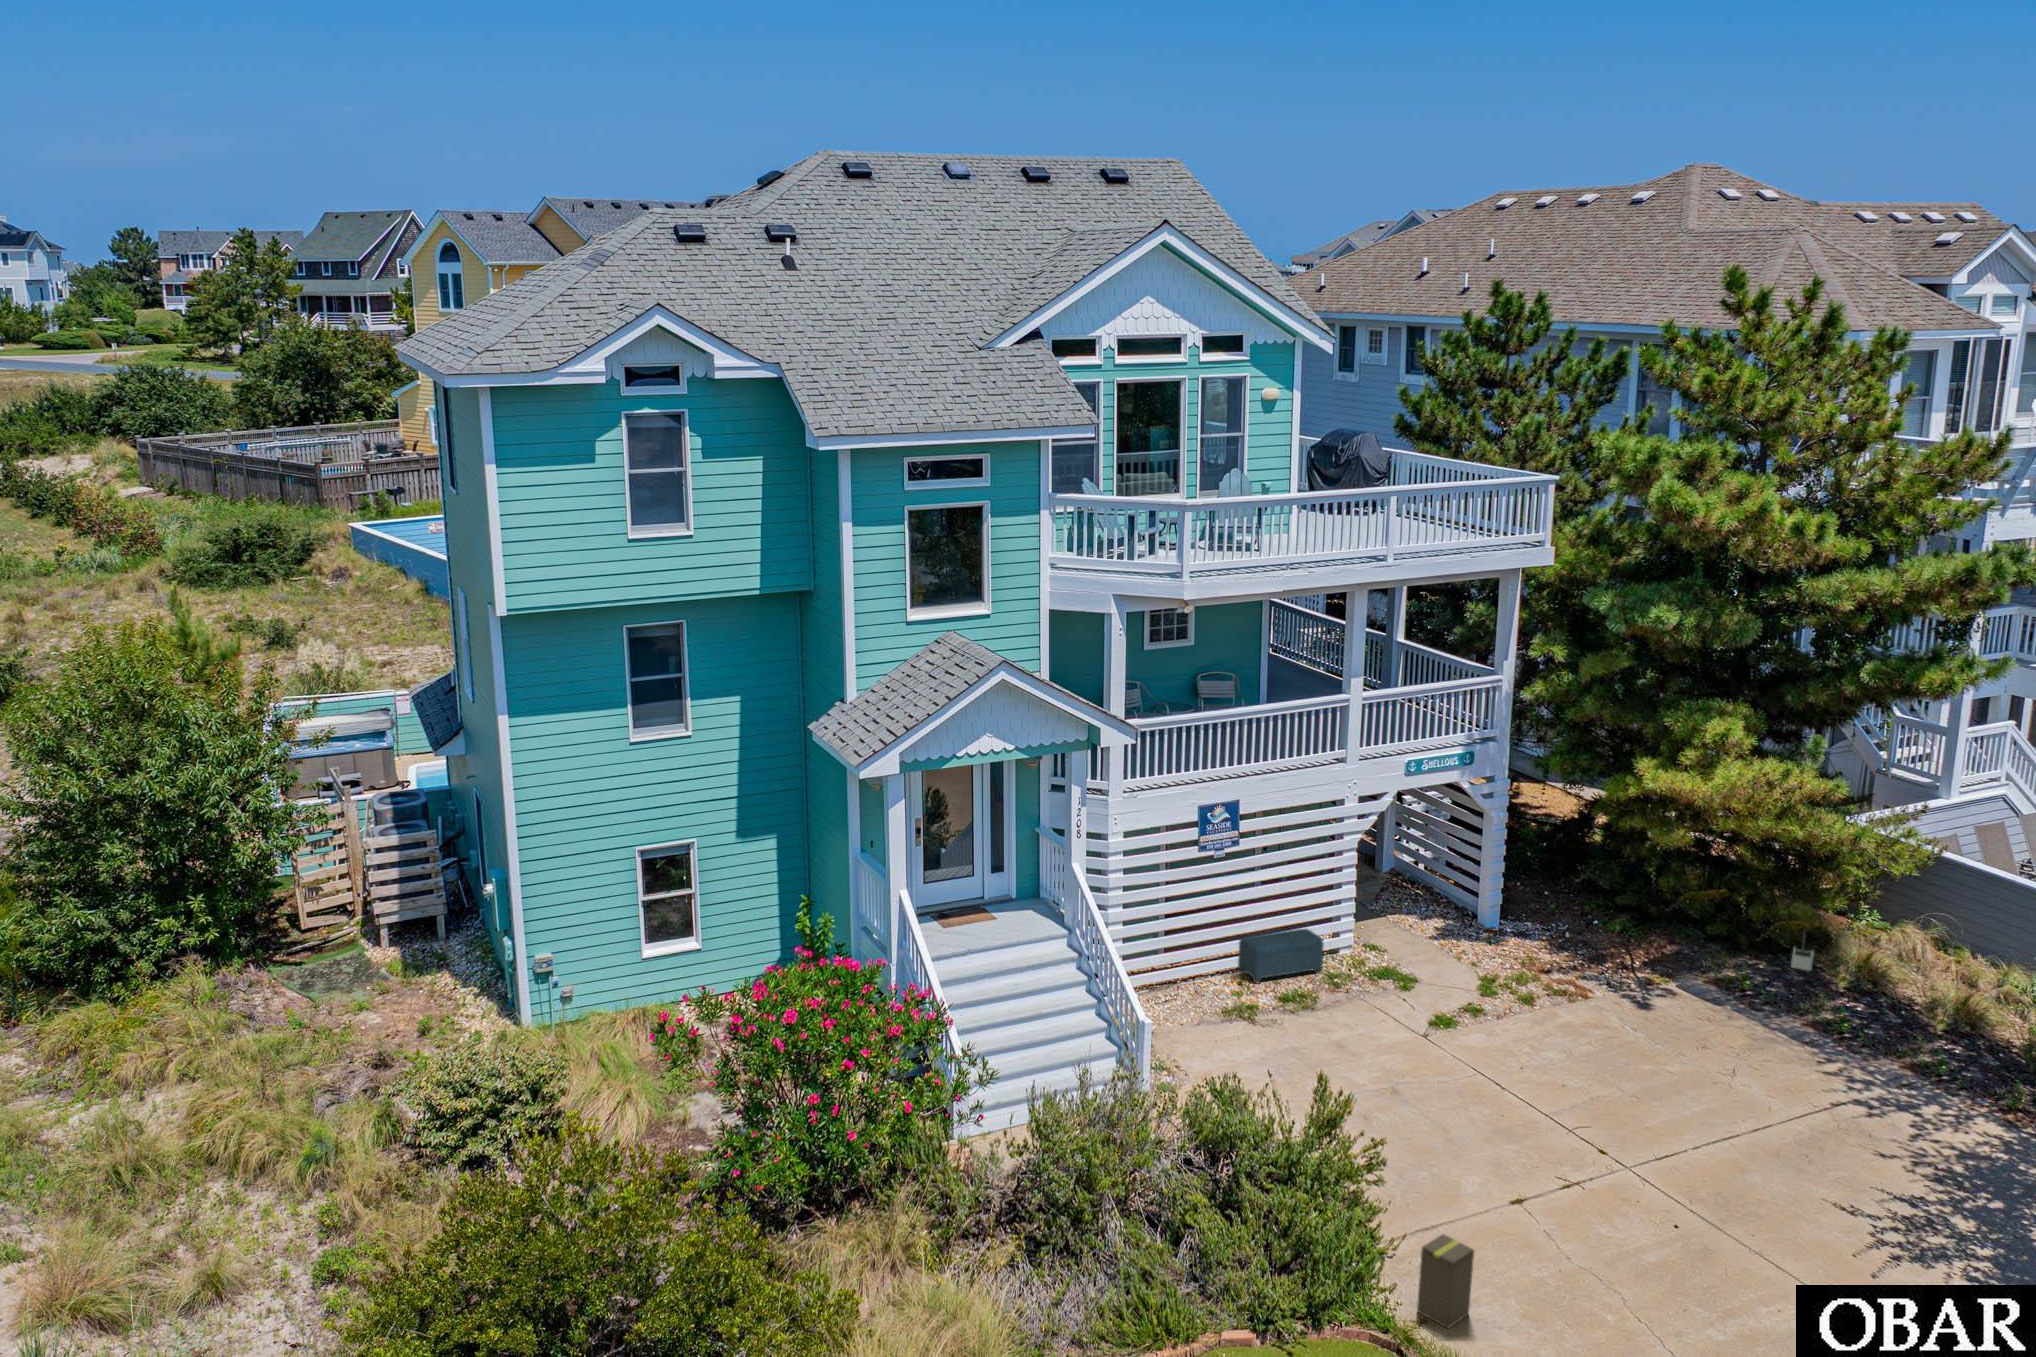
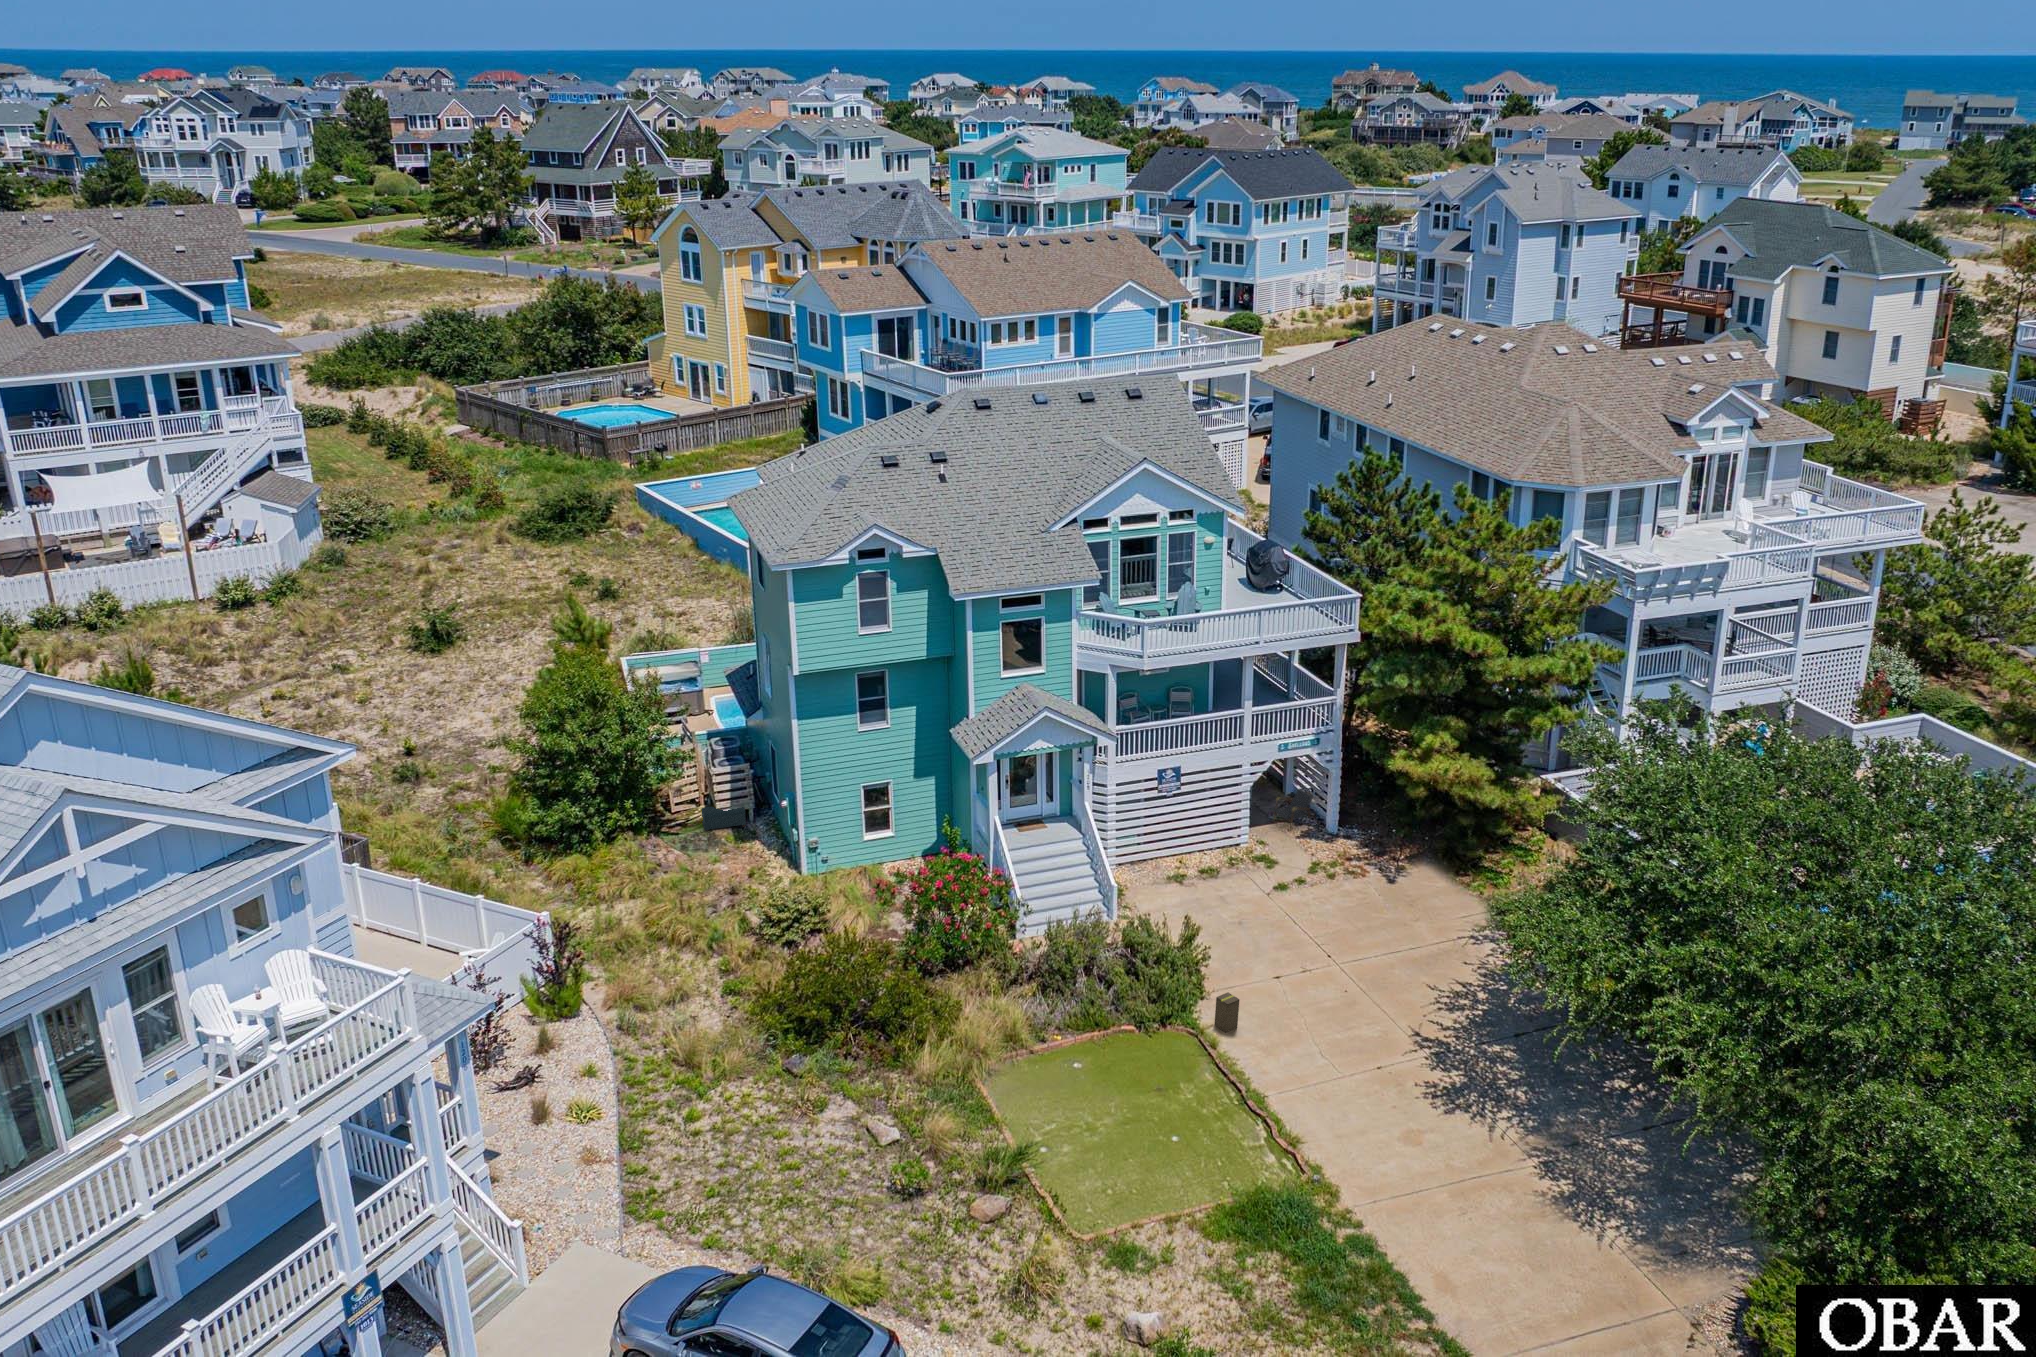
lounge chair: none [1387,845,1458,919] -> present [1273,788,1313,827]
potted tree: present [1789,903,1820,971] -> none [1485,834,1501,871]
bench: present [1238,929,1324,983] -> present [702,807,746,831]

